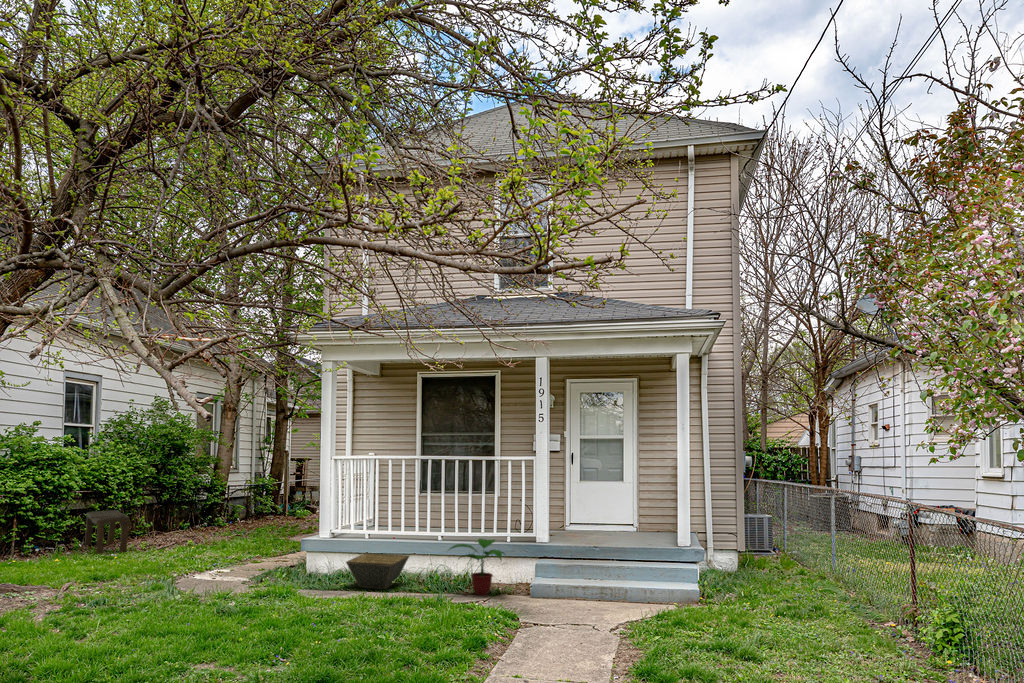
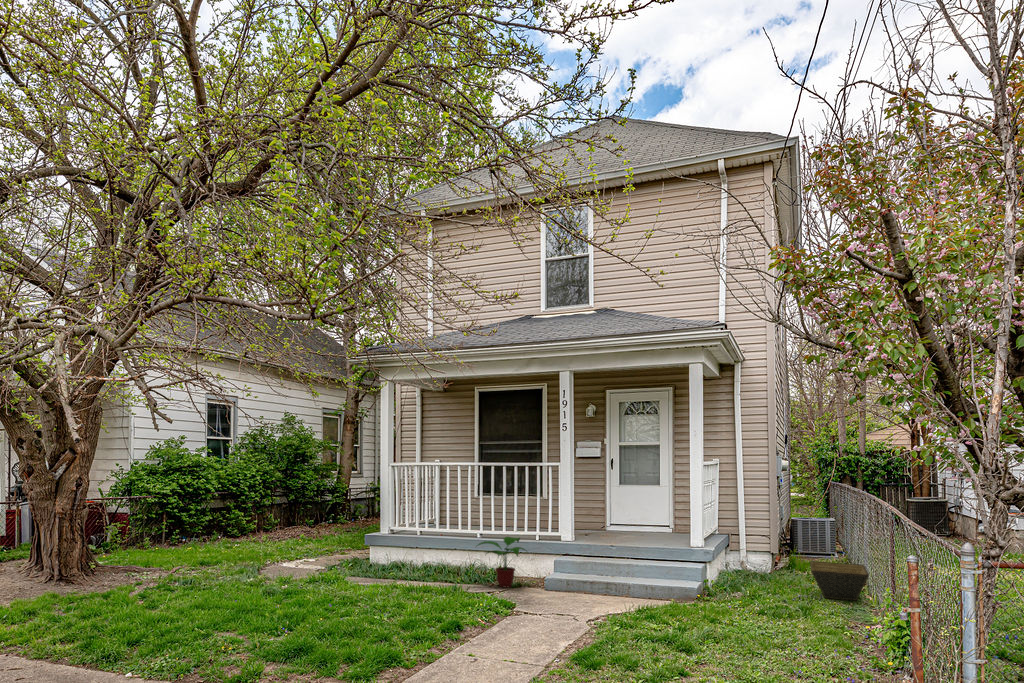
bench: present [85,510,130,554] -> none [222,508,251,545]
basket: present [346,553,409,589] -> present [810,561,869,601]

